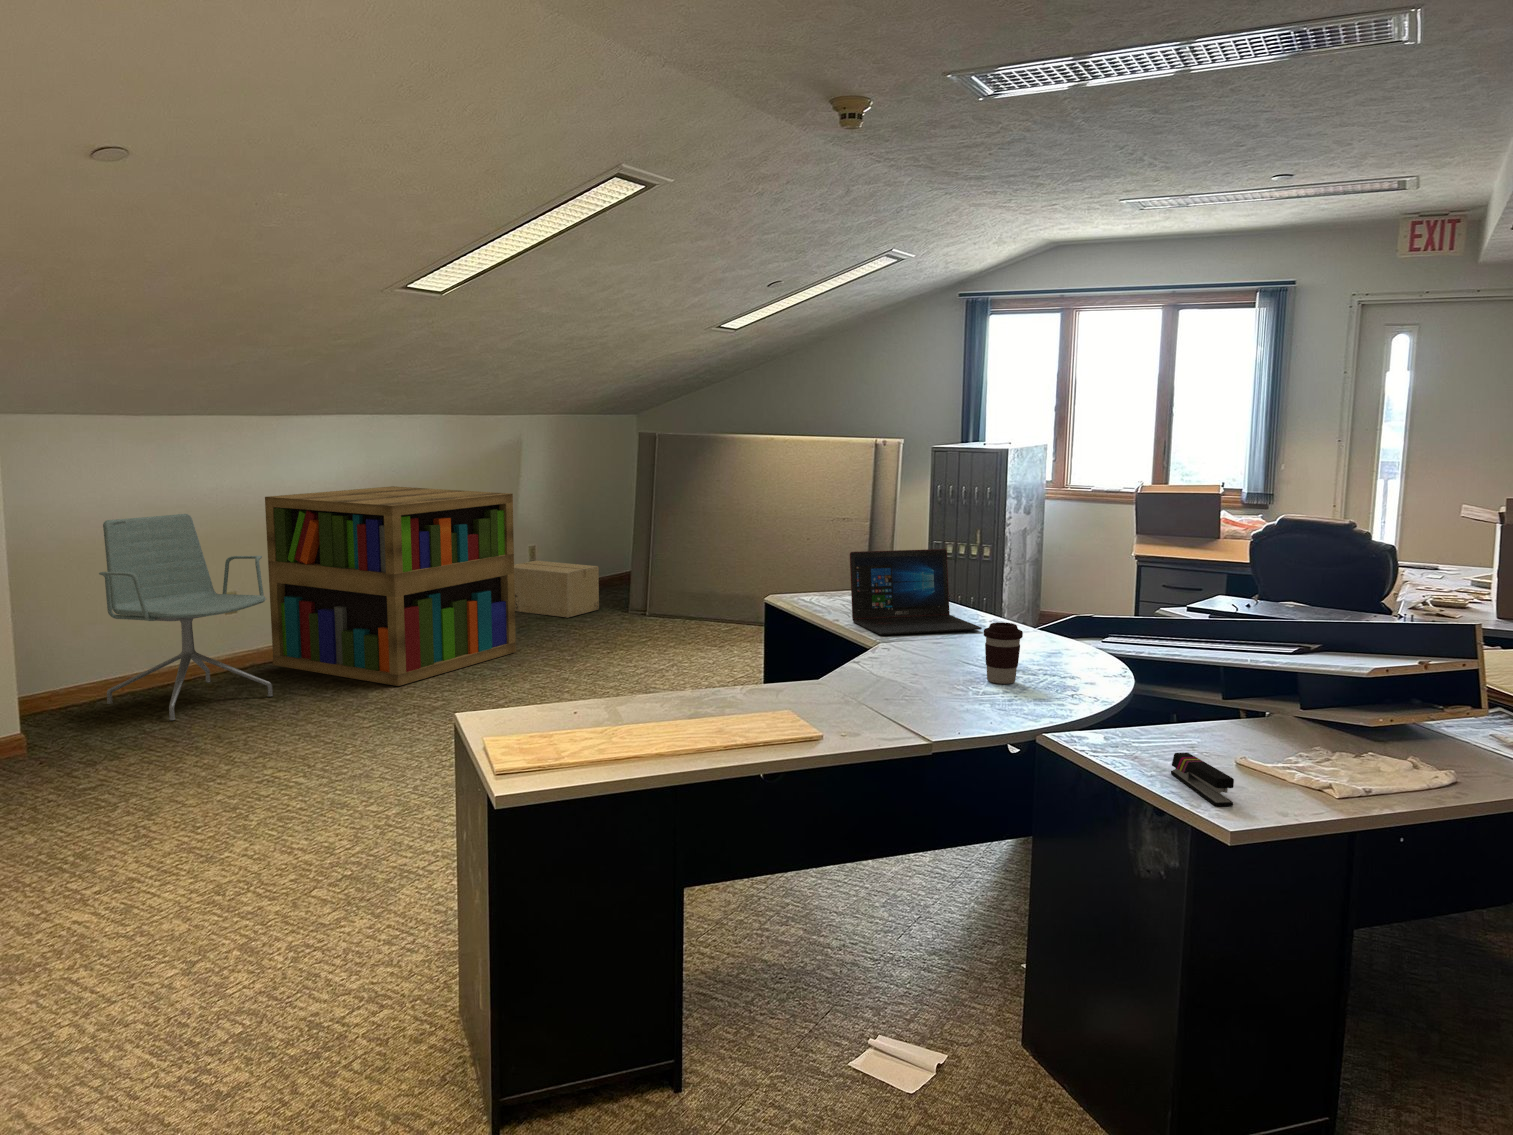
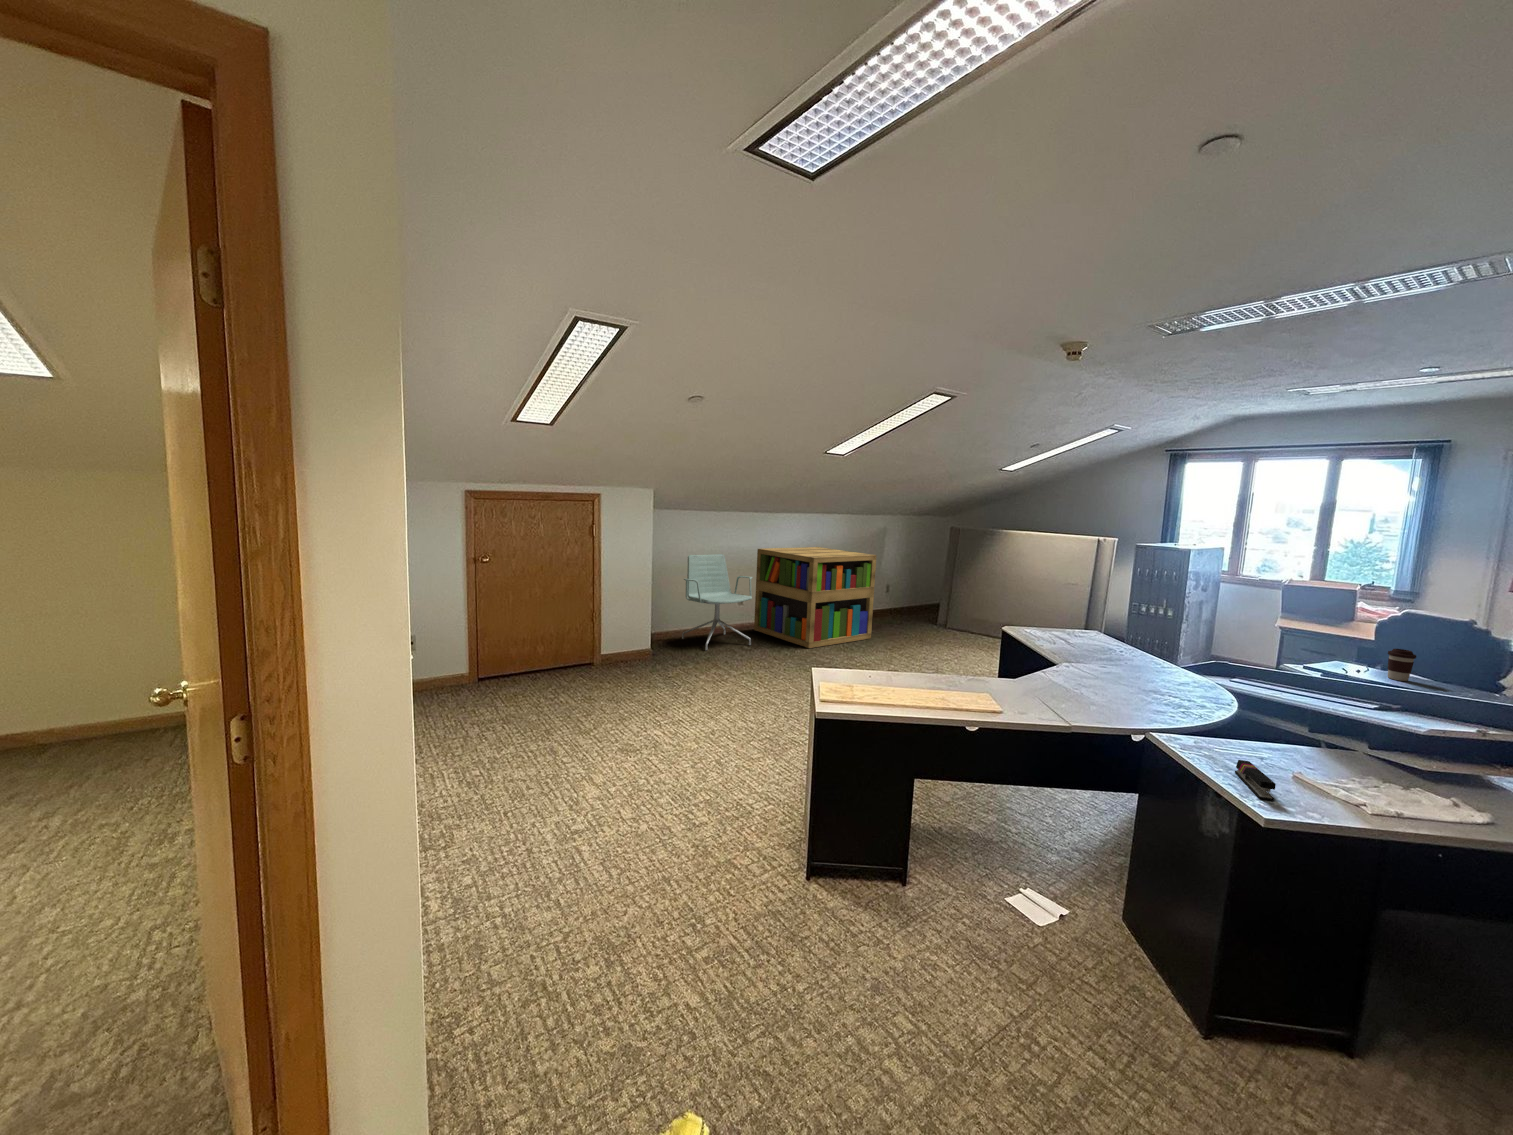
laptop: present [850,549,982,635] -> none [1051,607,1137,662]
cardboard box: present [514,560,599,618] -> none [870,591,922,623]
coffee cup: present [984,622,1023,684] -> present [1388,649,1416,681]

